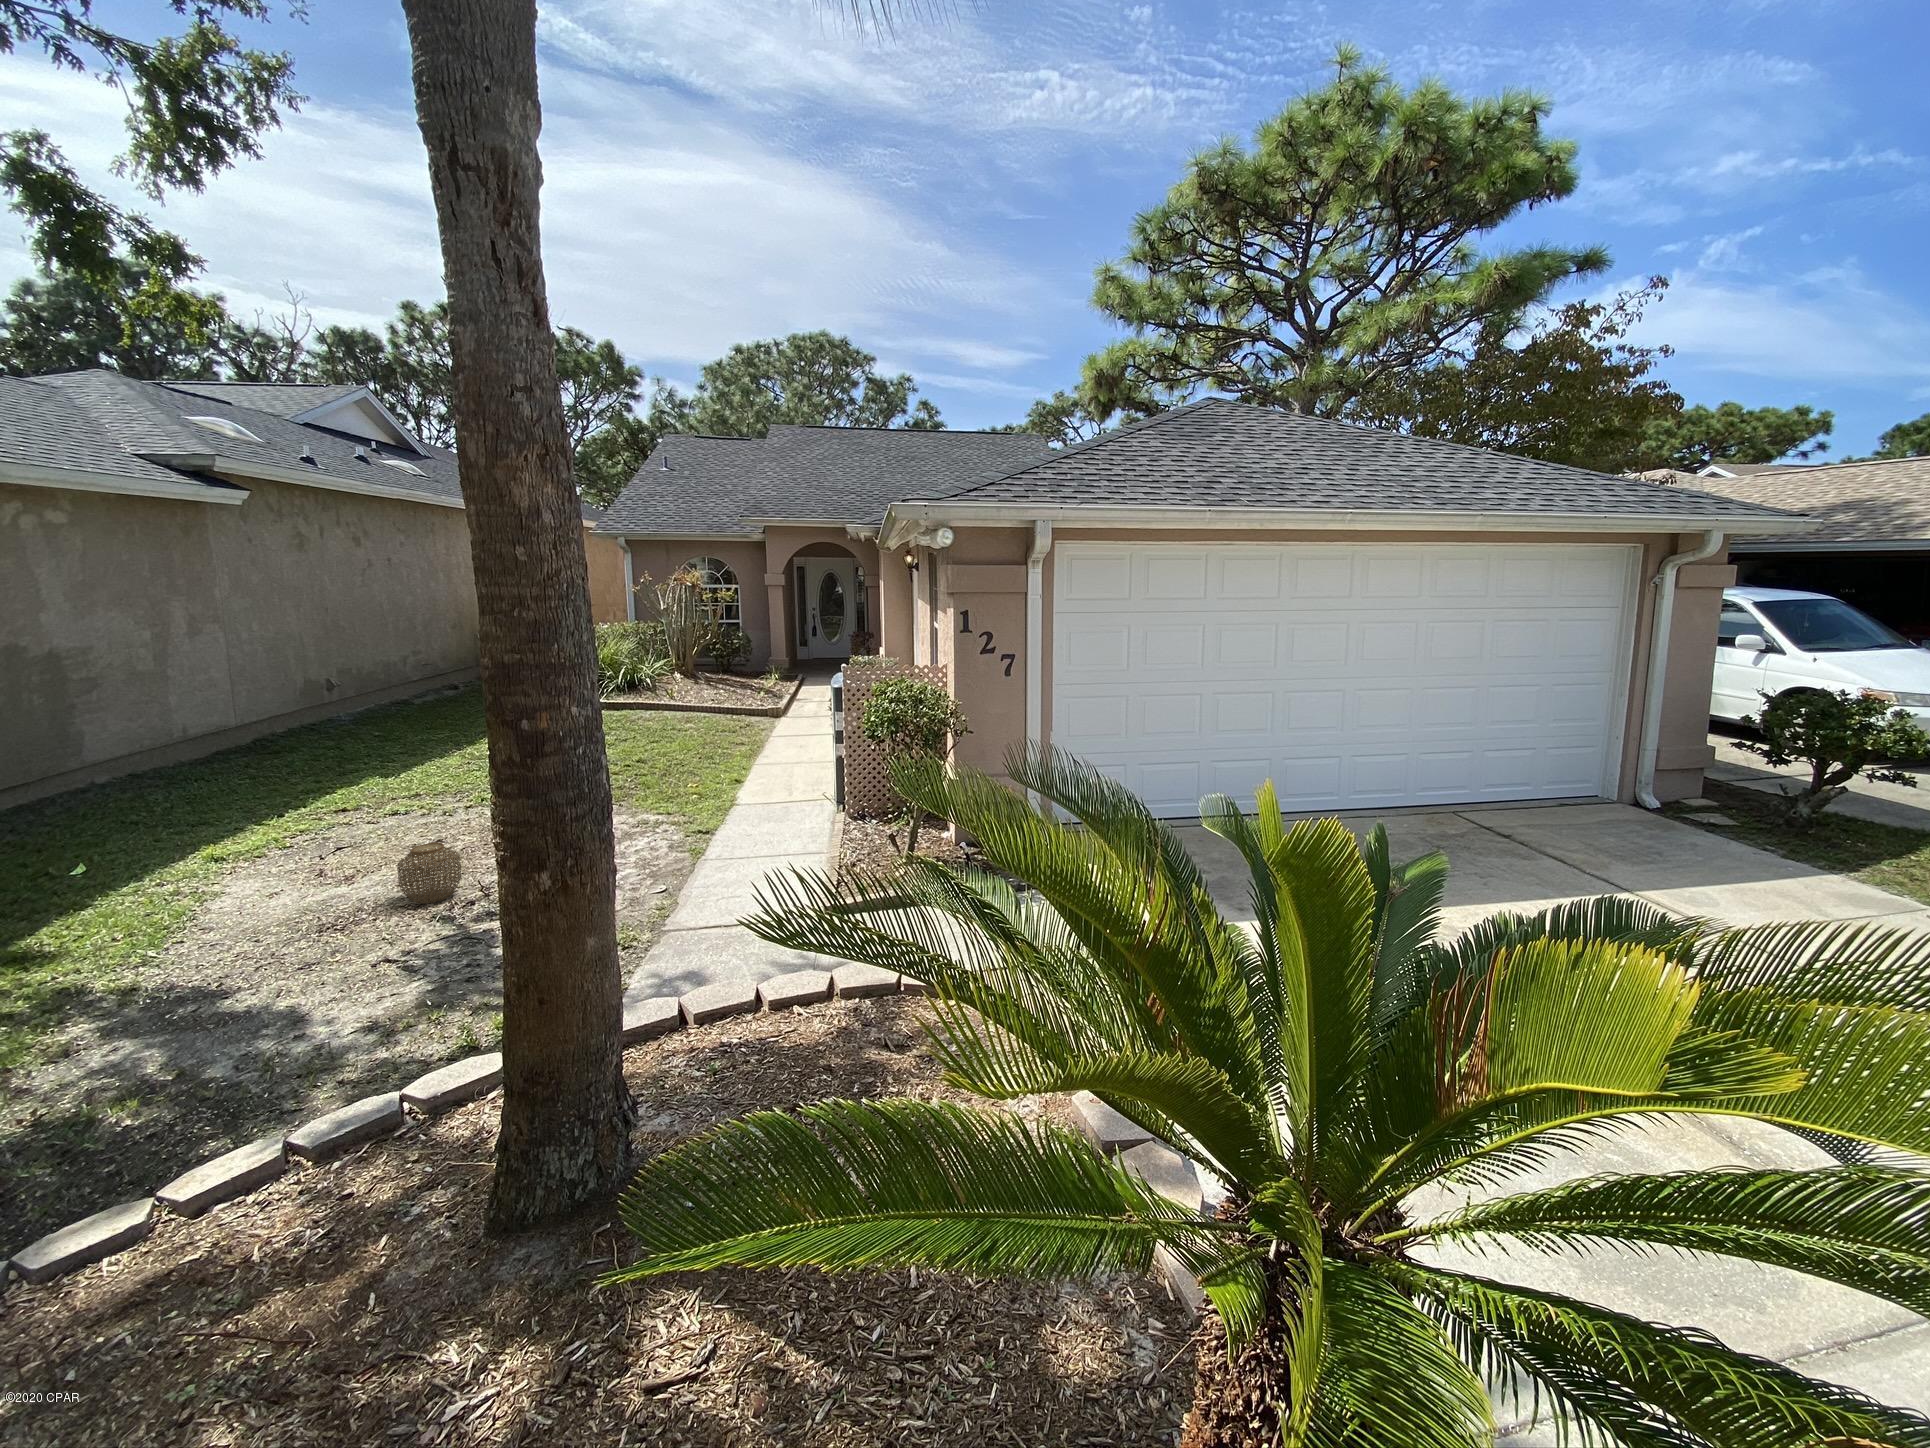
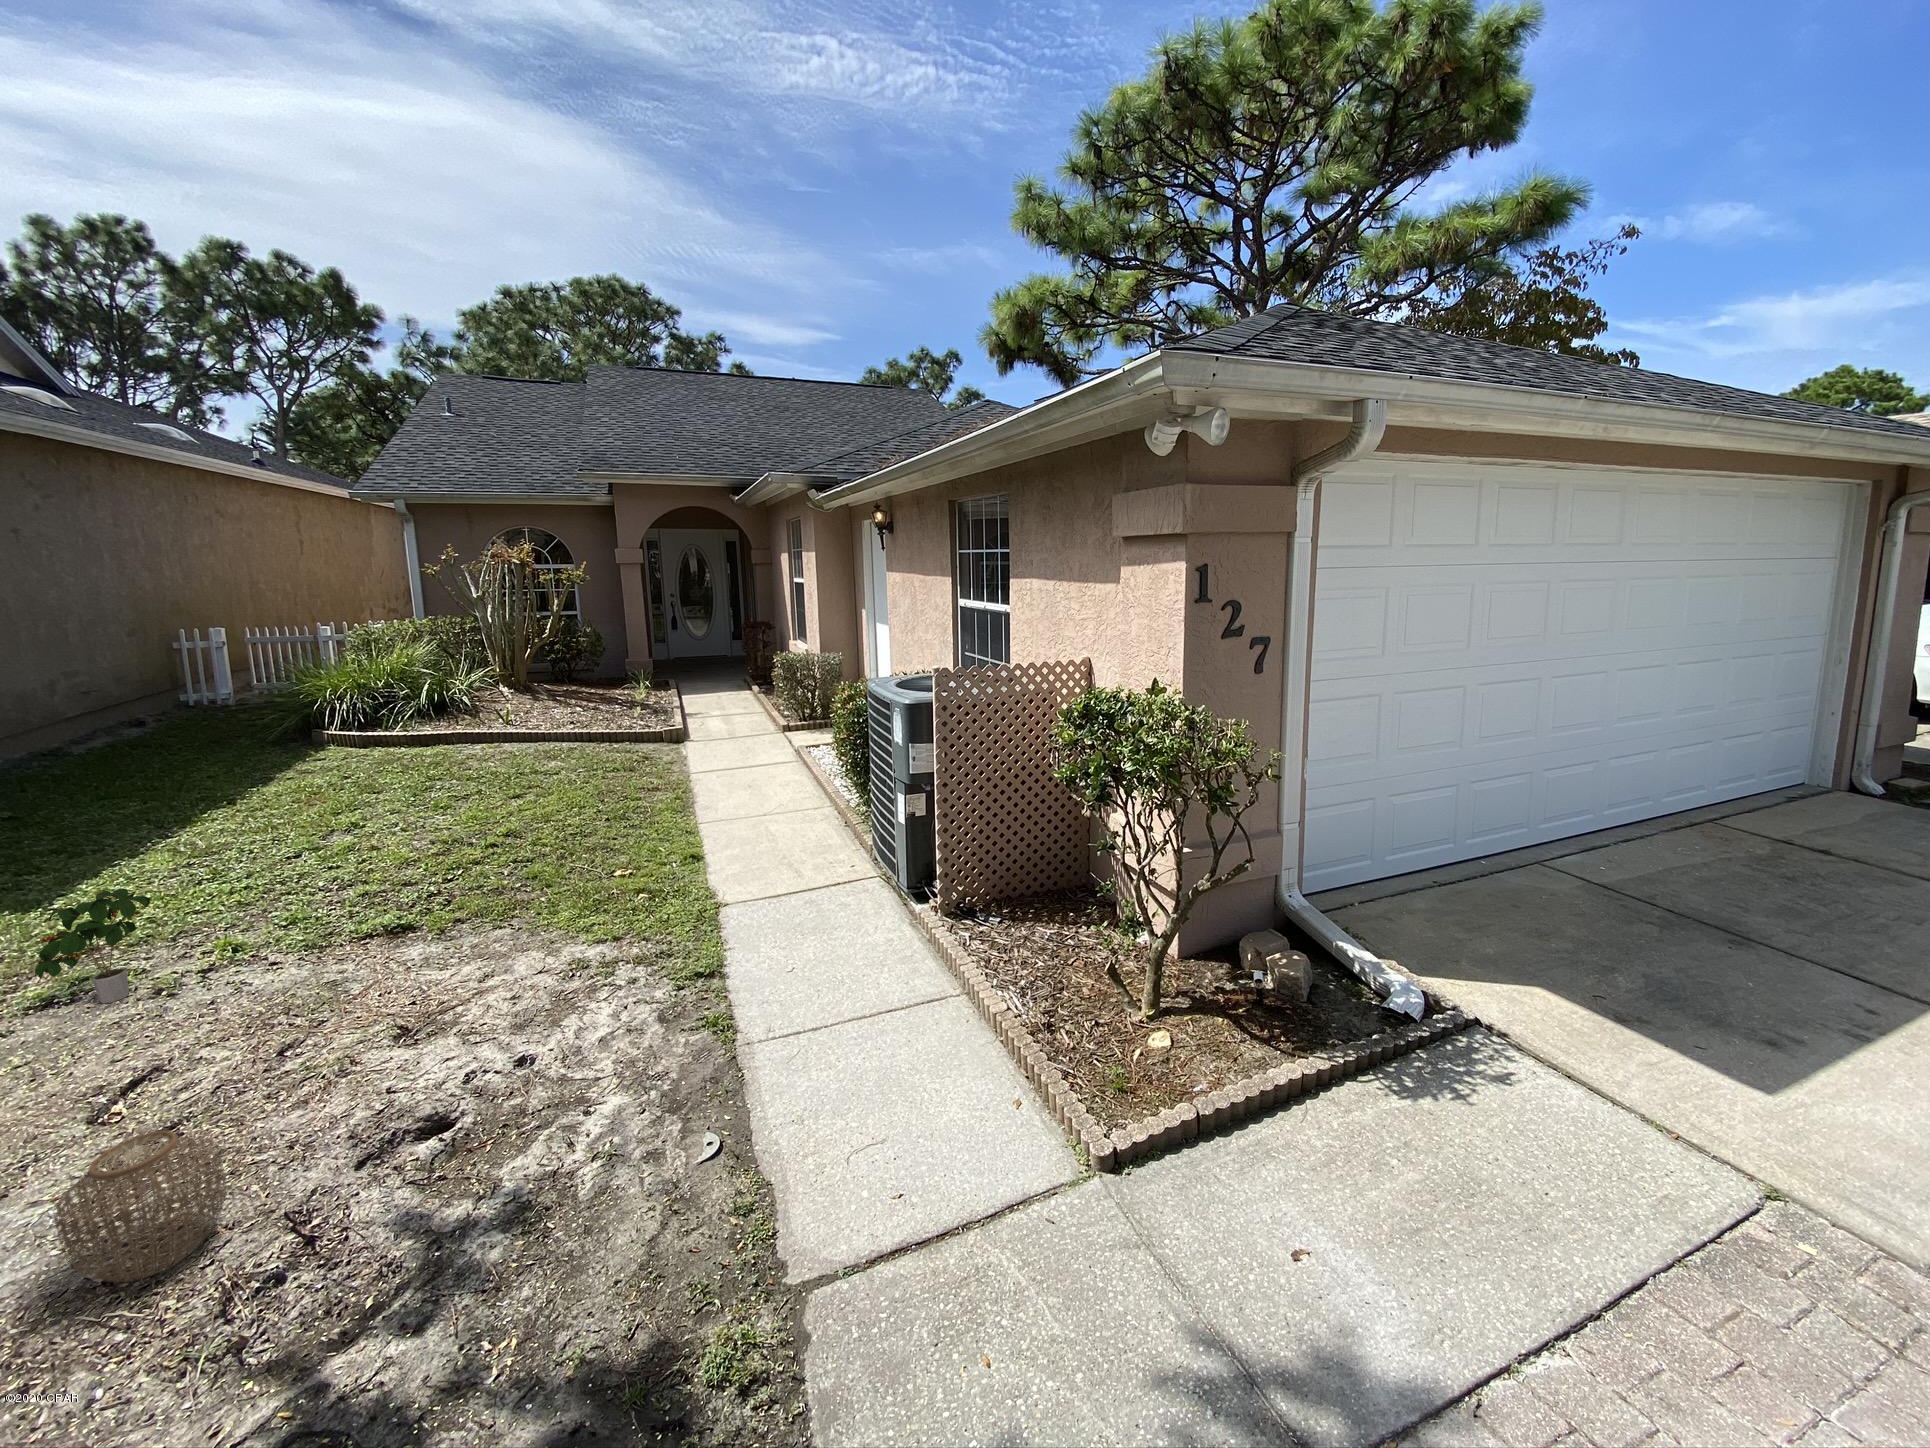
potted plant: none [392,756,445,816] -> present [35,888,150,1004]

